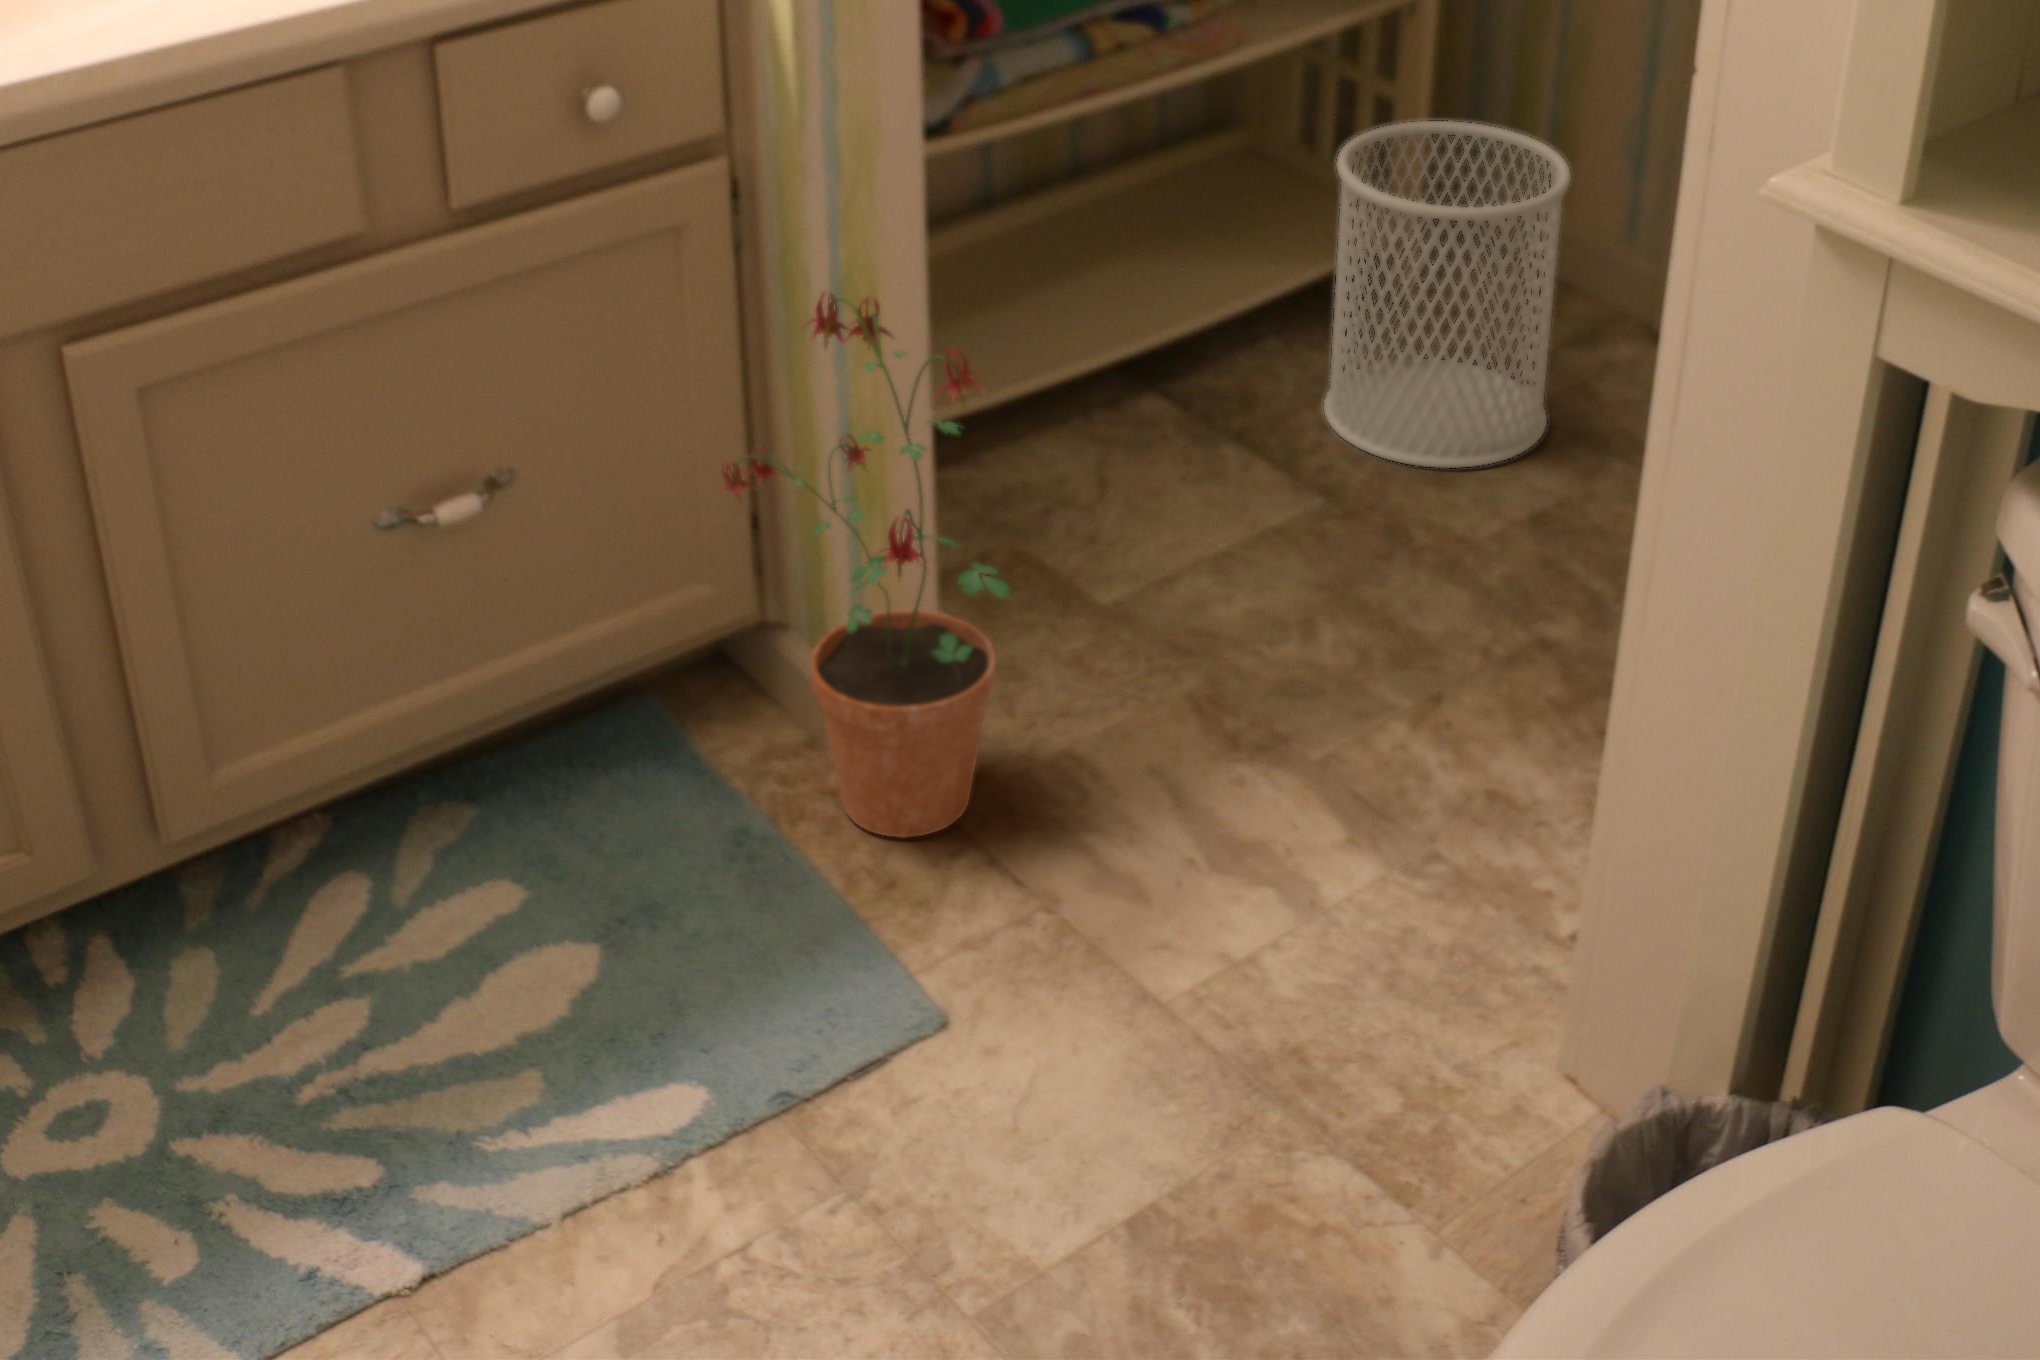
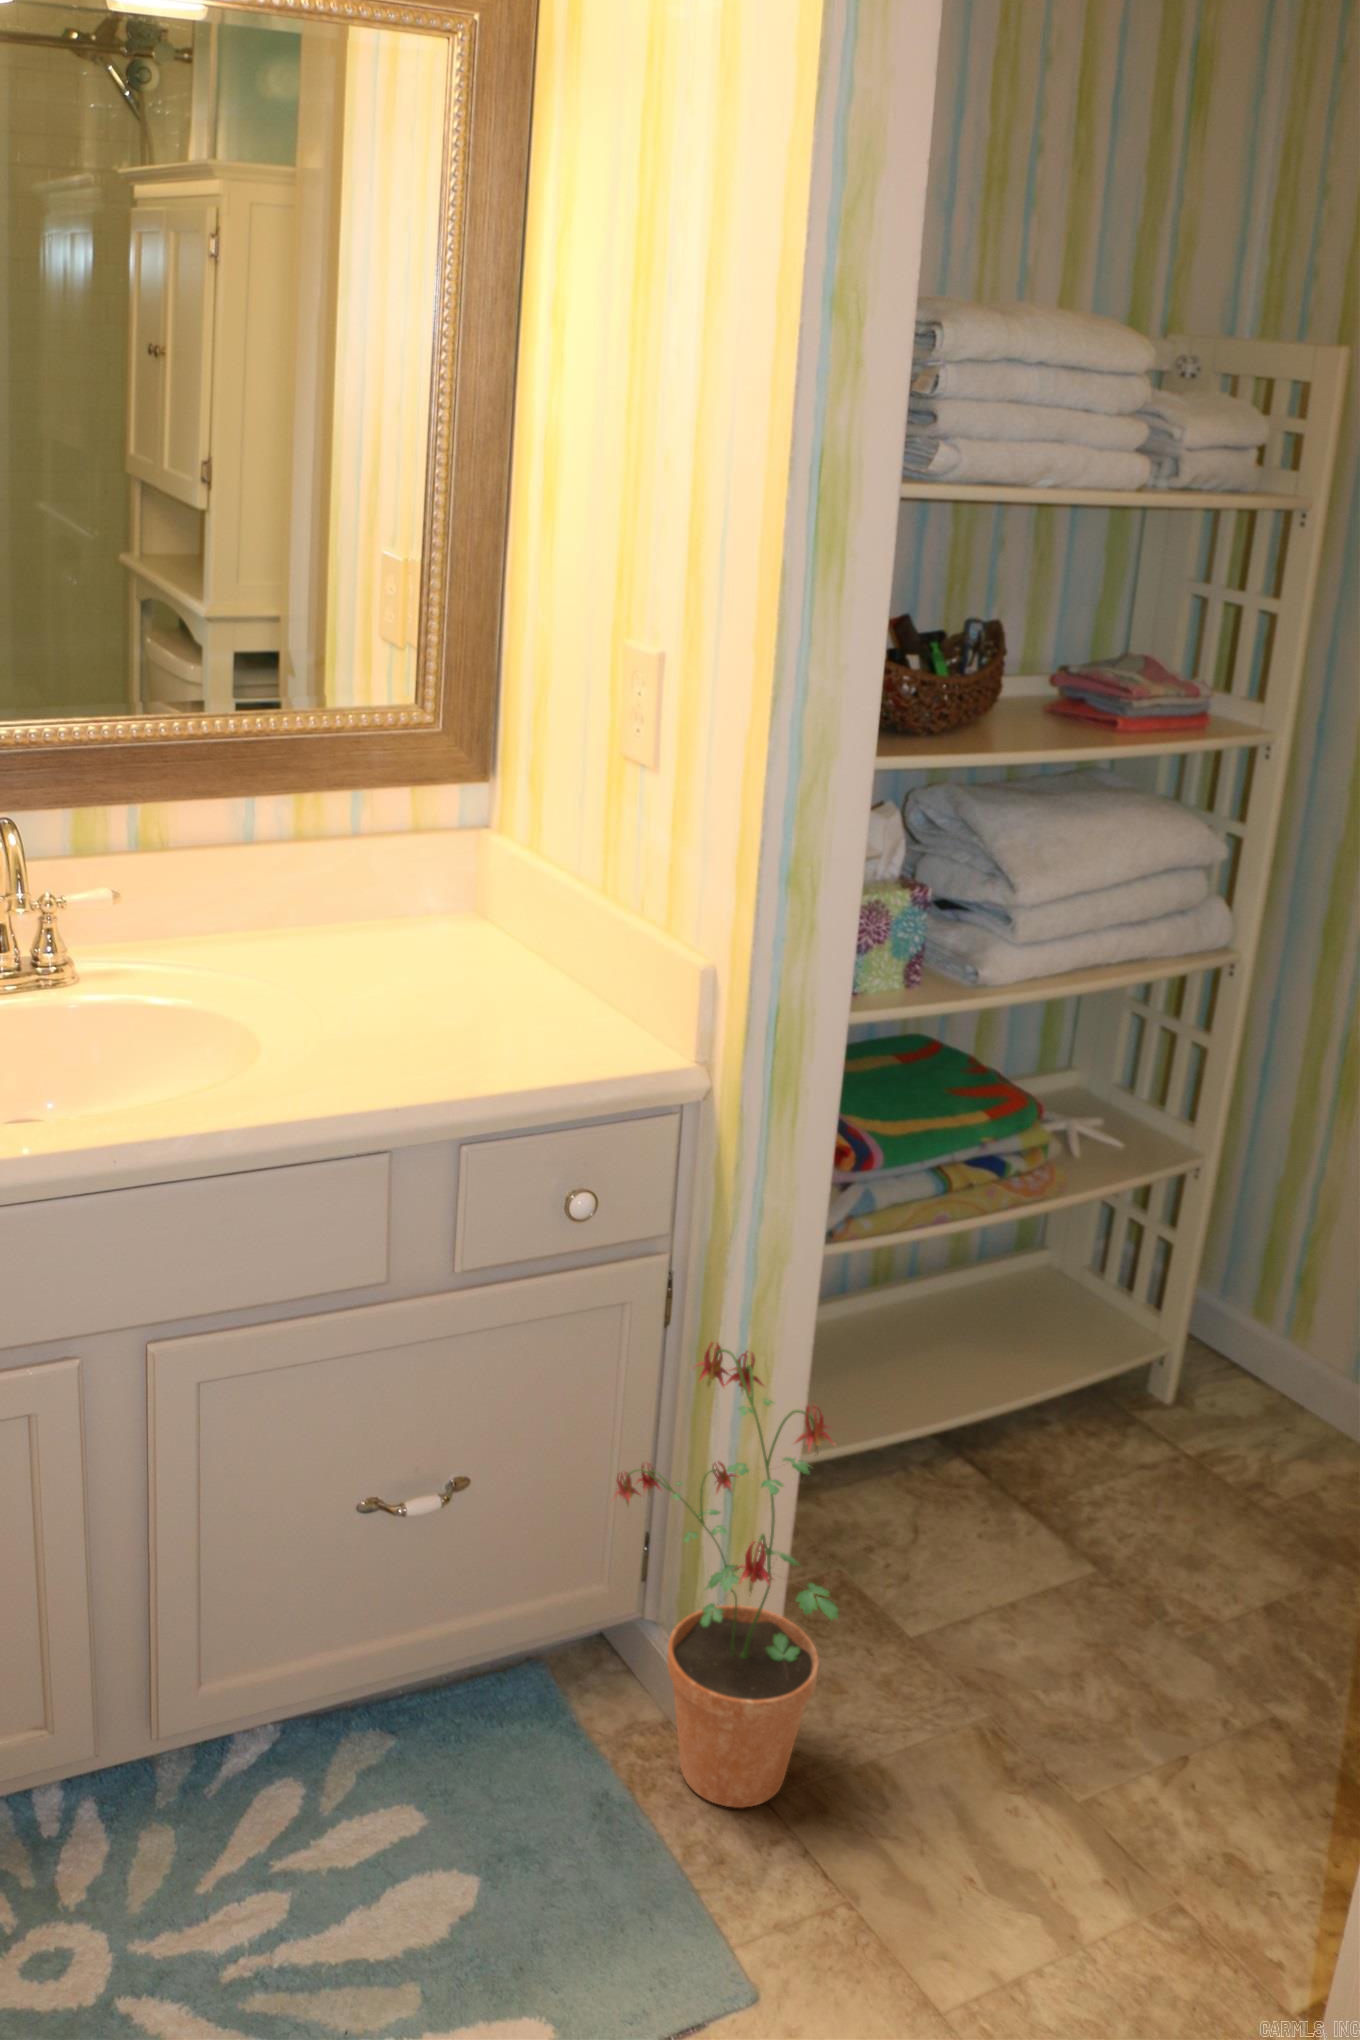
wastebasket: present [1324,121,1571,468] -> none [1083,1231,1304,1523]

